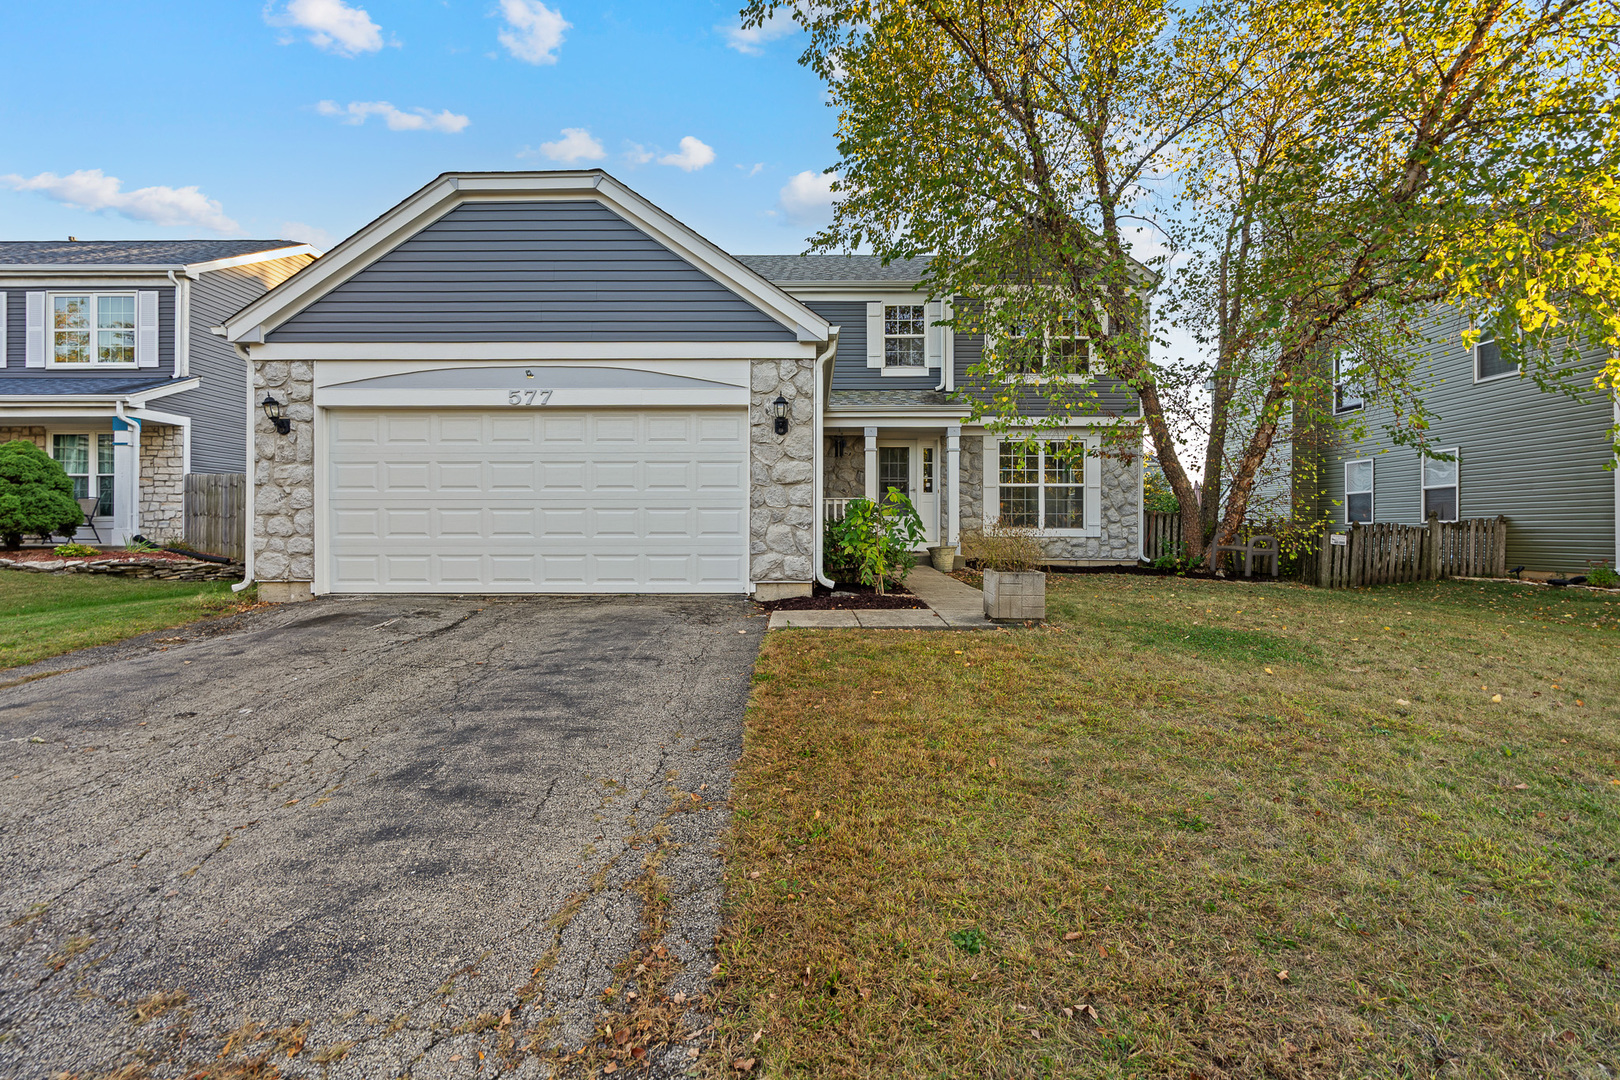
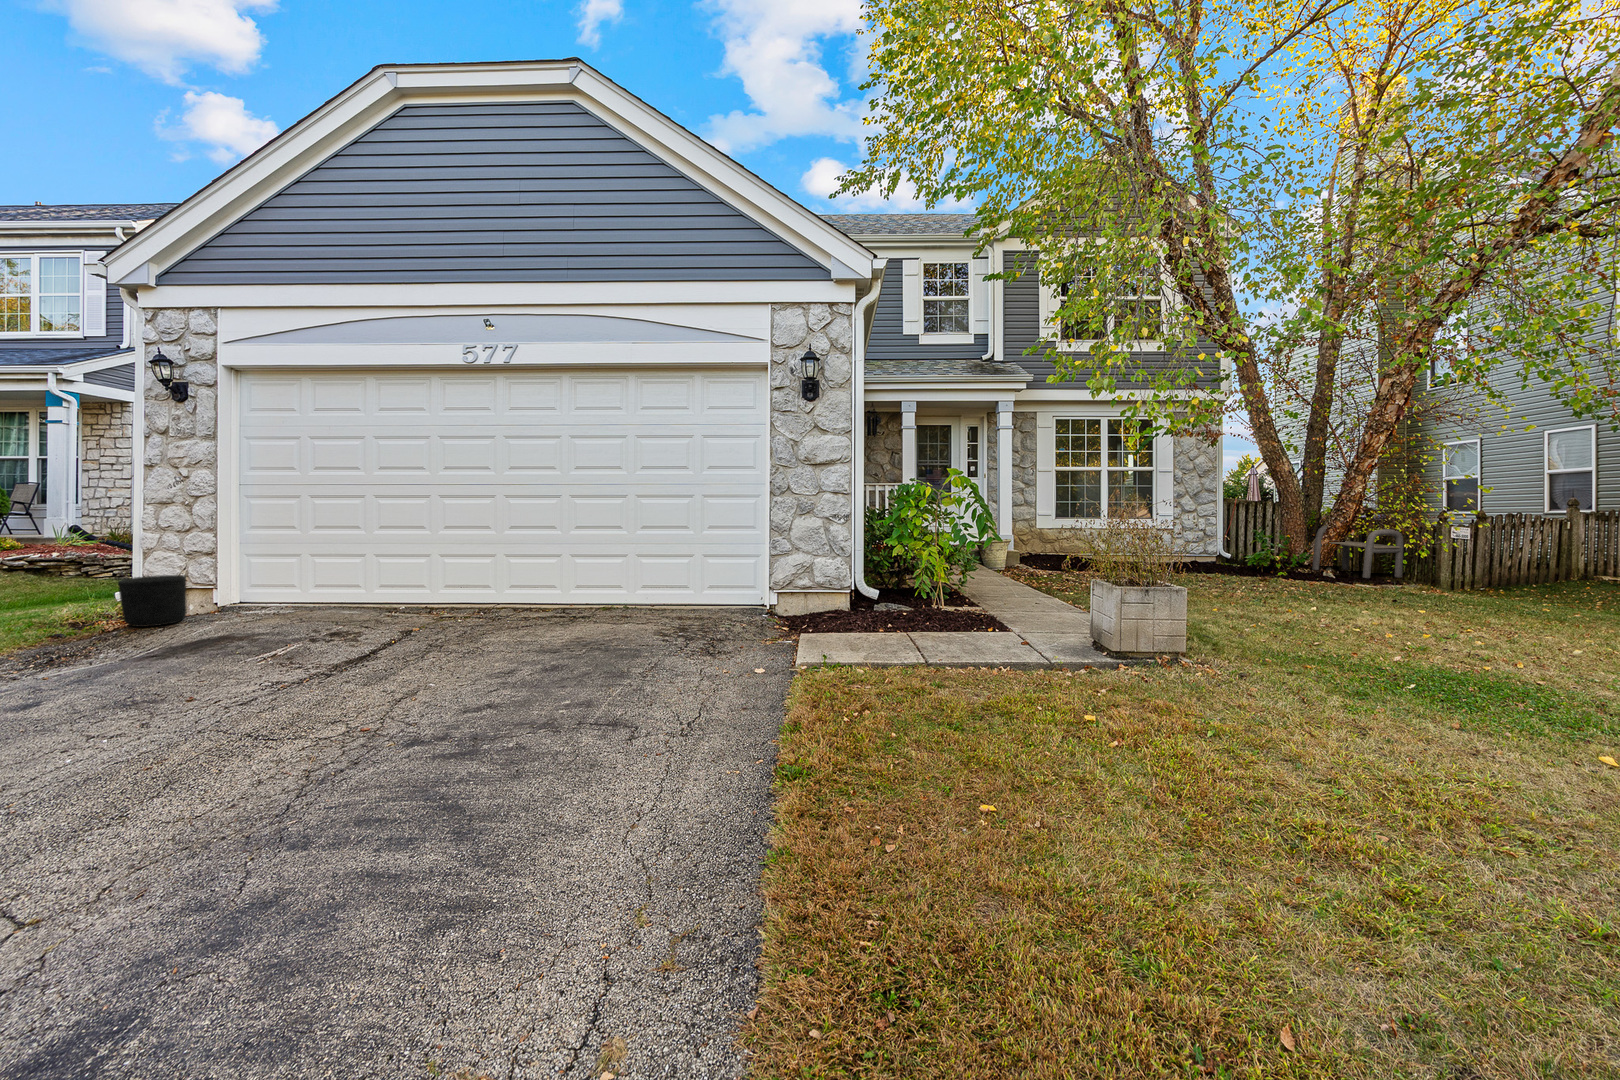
planter: none [240,570,289,610] -> present [118,575,187,627]

